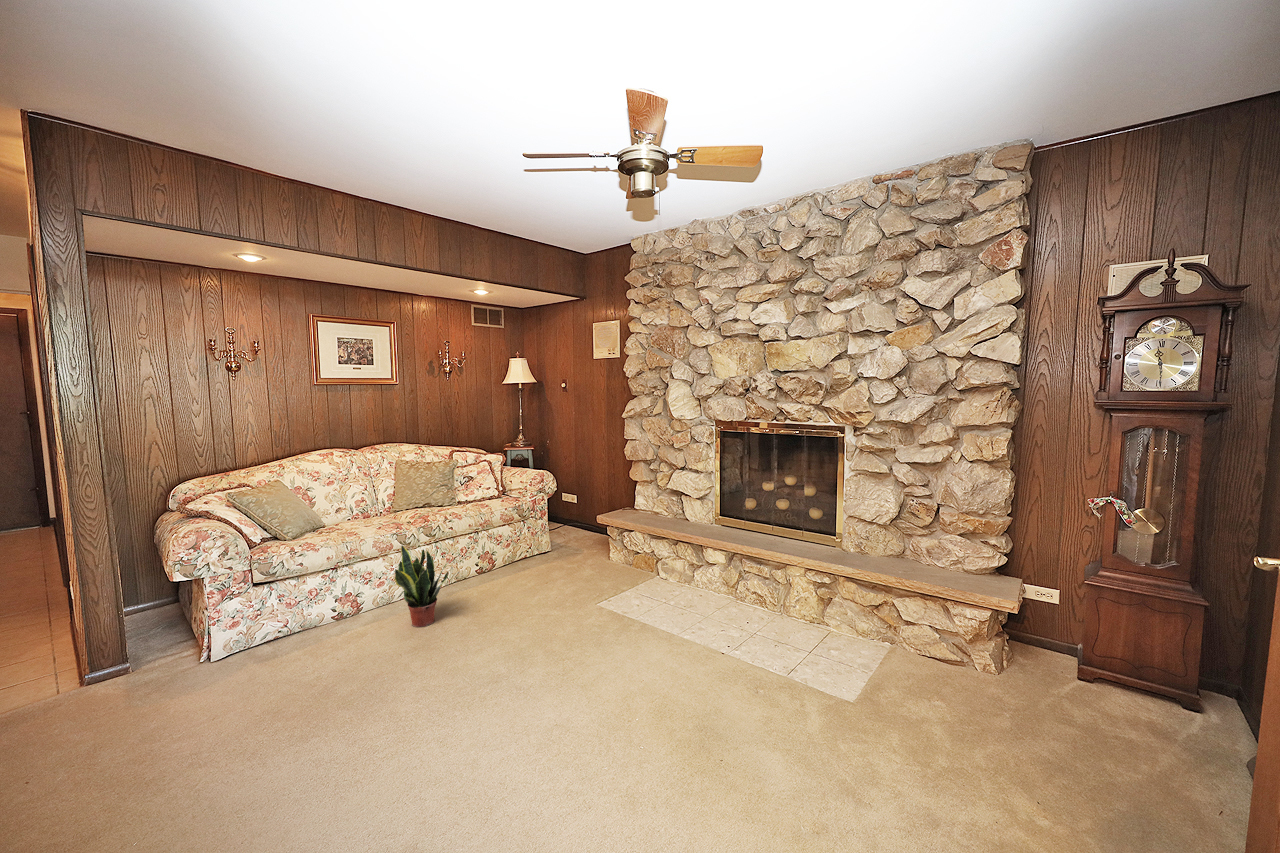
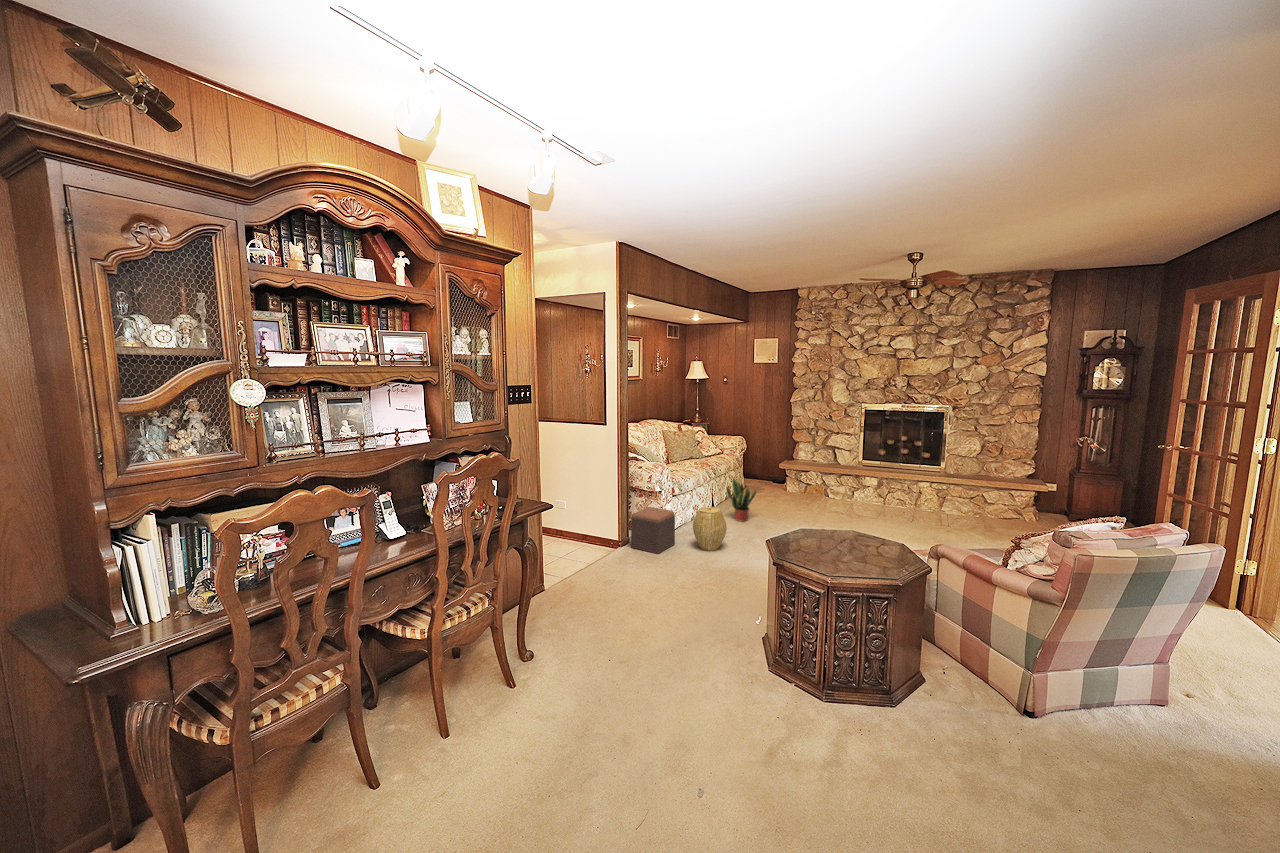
footstool: none [89,602,183,708] -> present [631,507,675,554]
woven basket: none [176,612,262,707] -> present [693,507,727,551]

